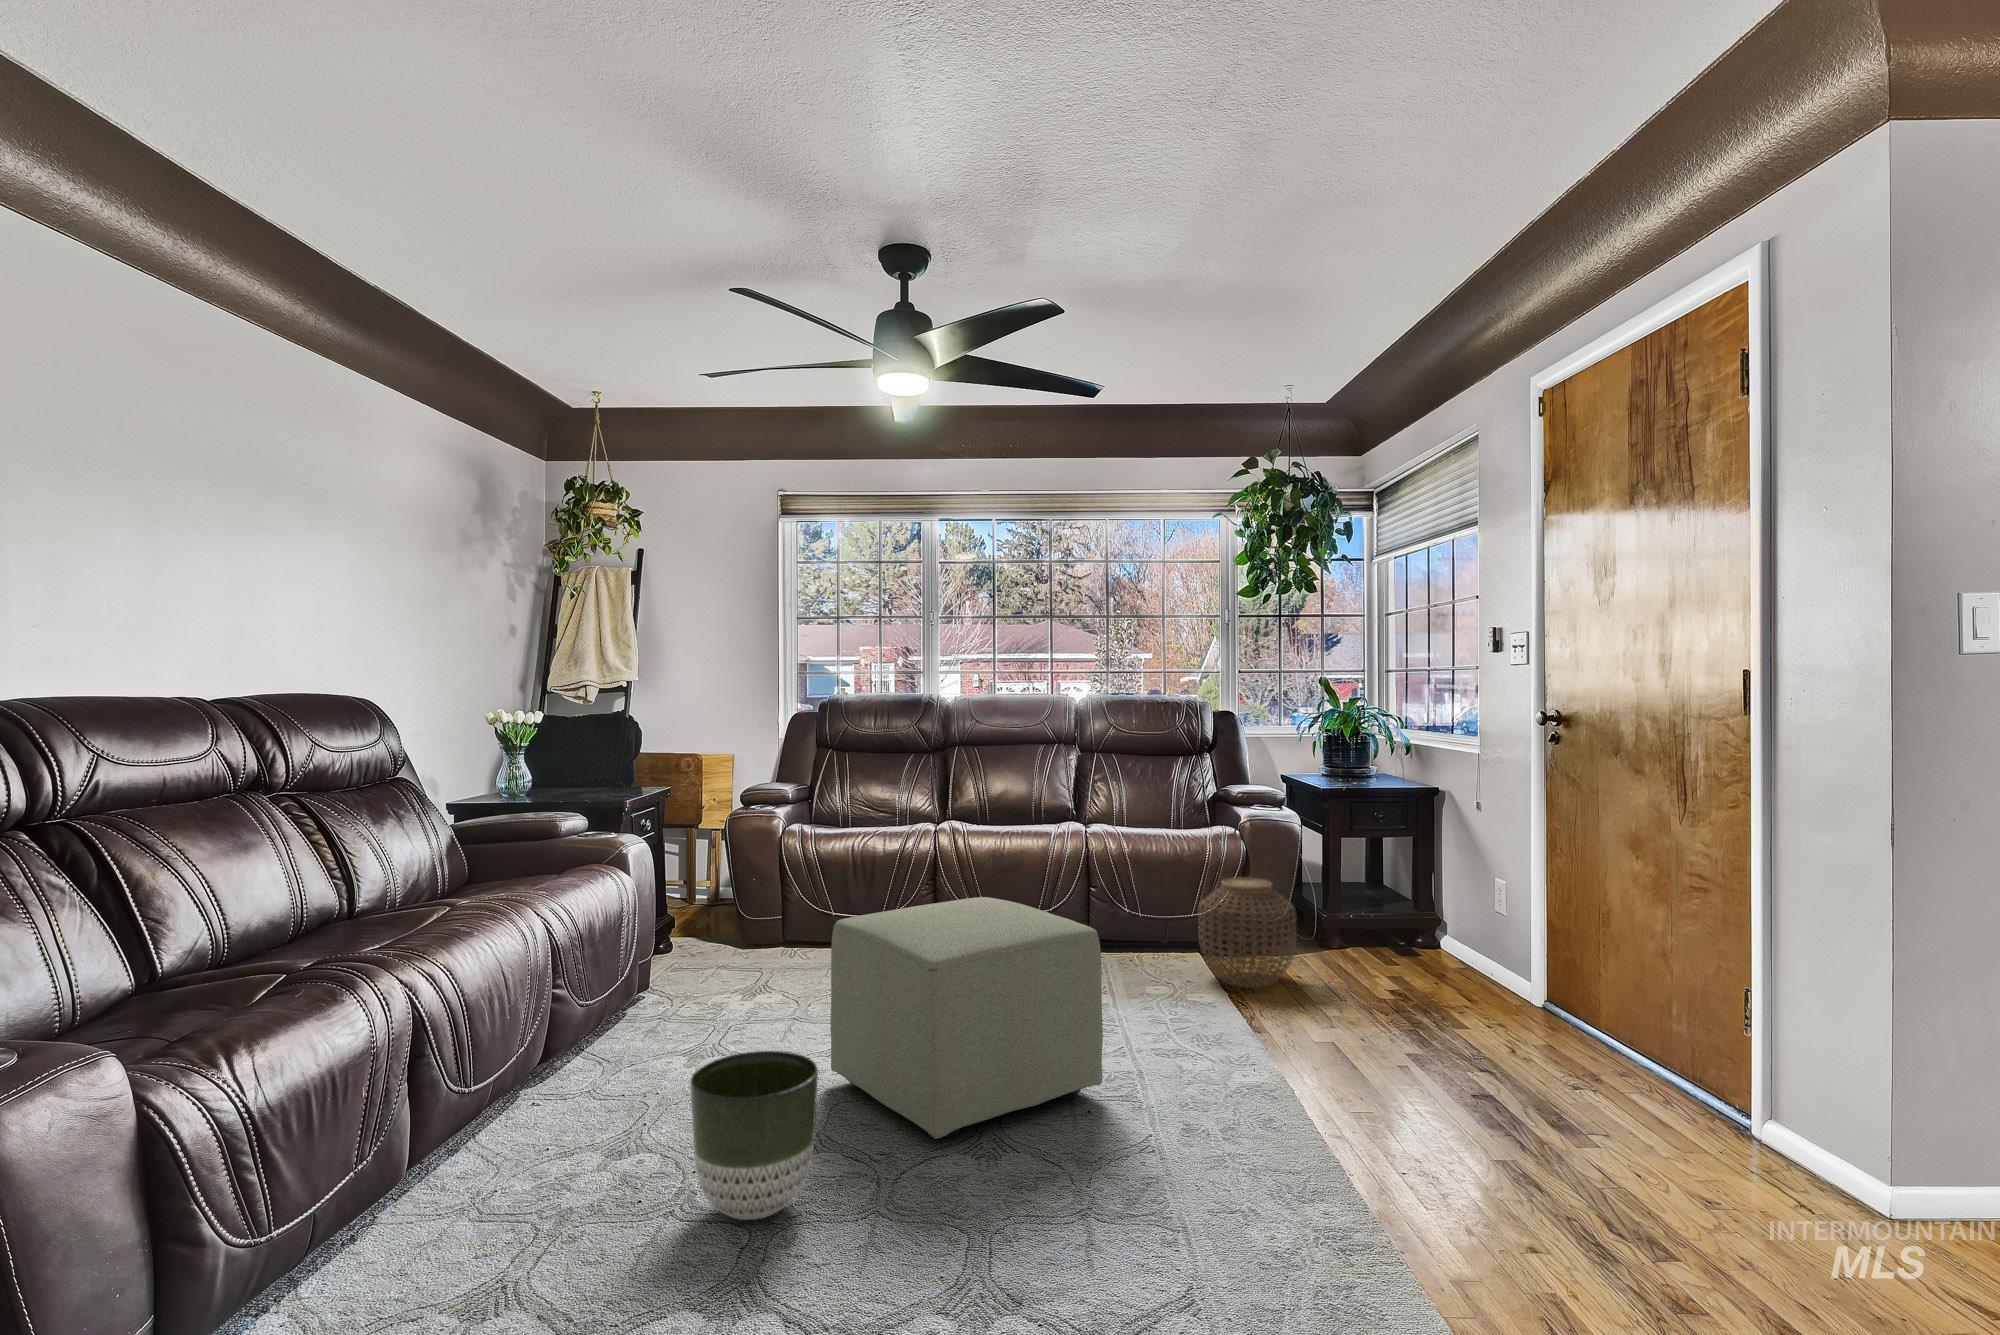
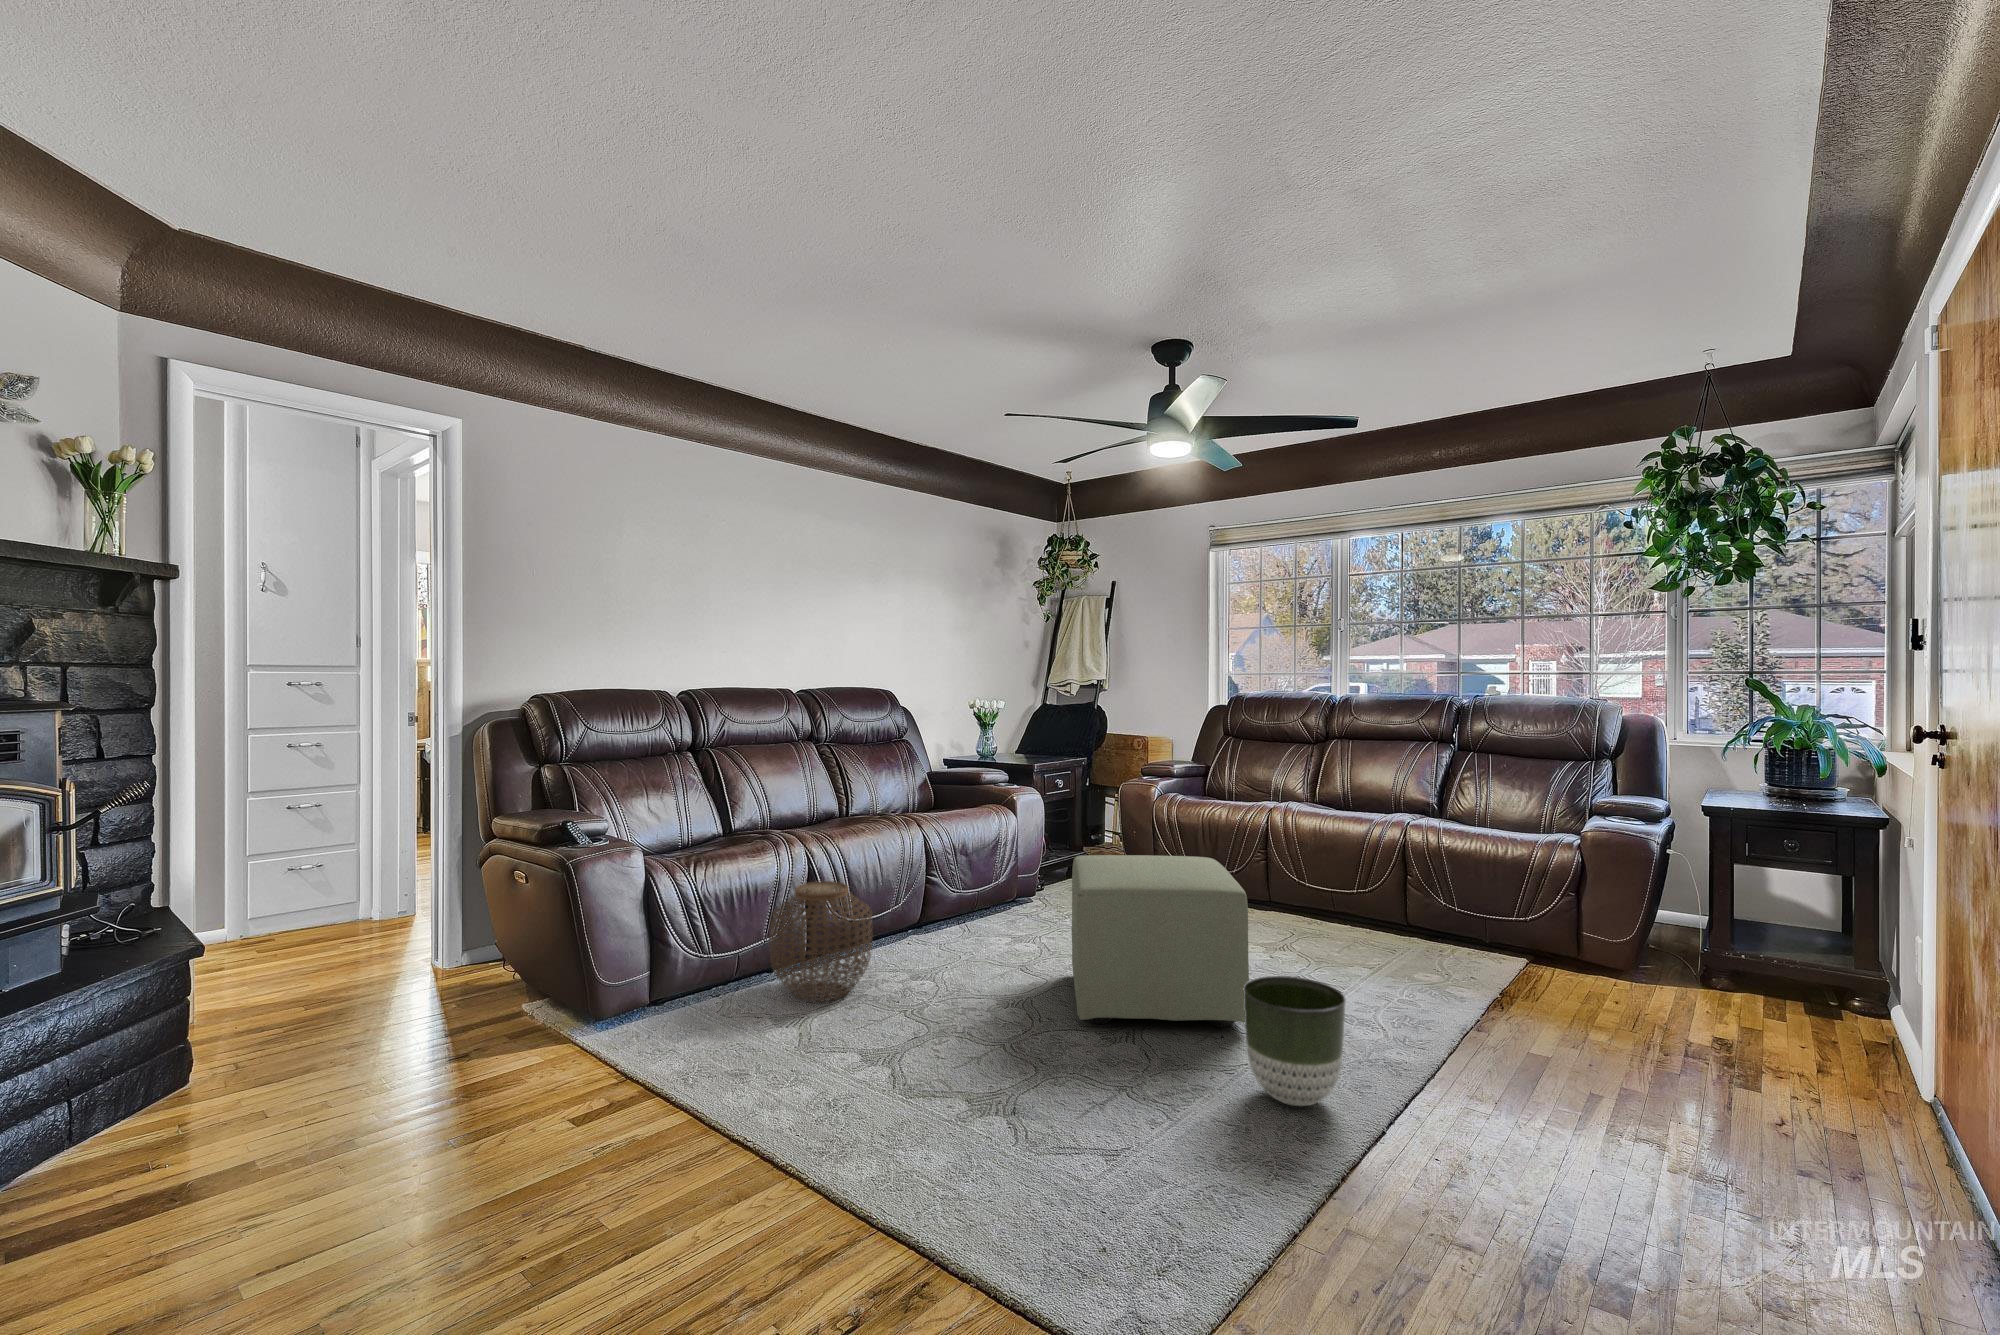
woven basket: present [1198,877,1296,988] -> present [770,881,872,1002]
planter: present [690,1051,818,1220] -> present [1244,976,1346,1106]

